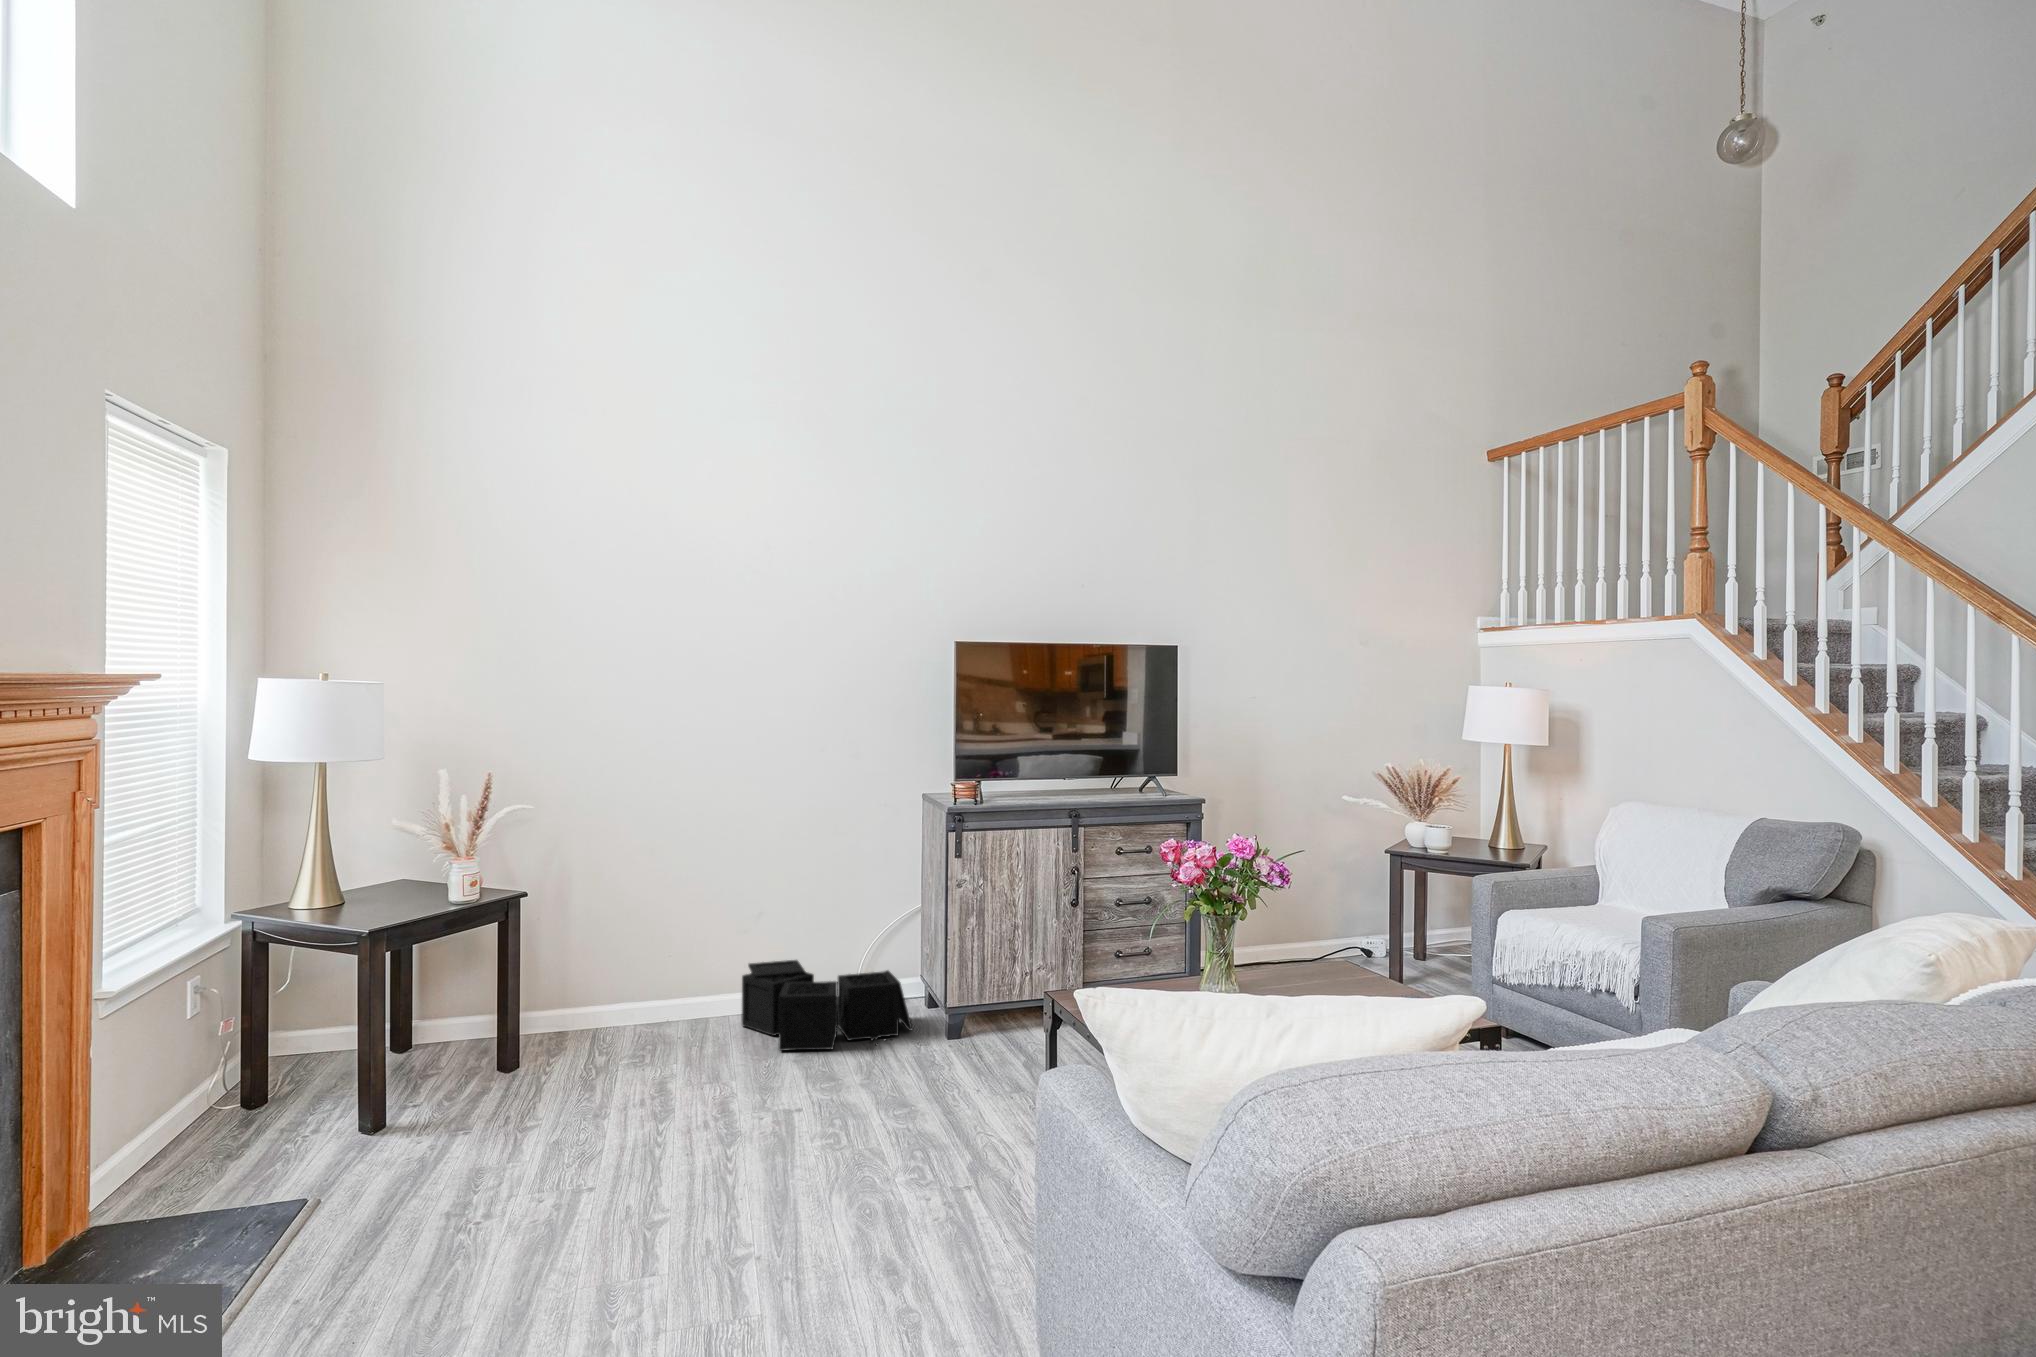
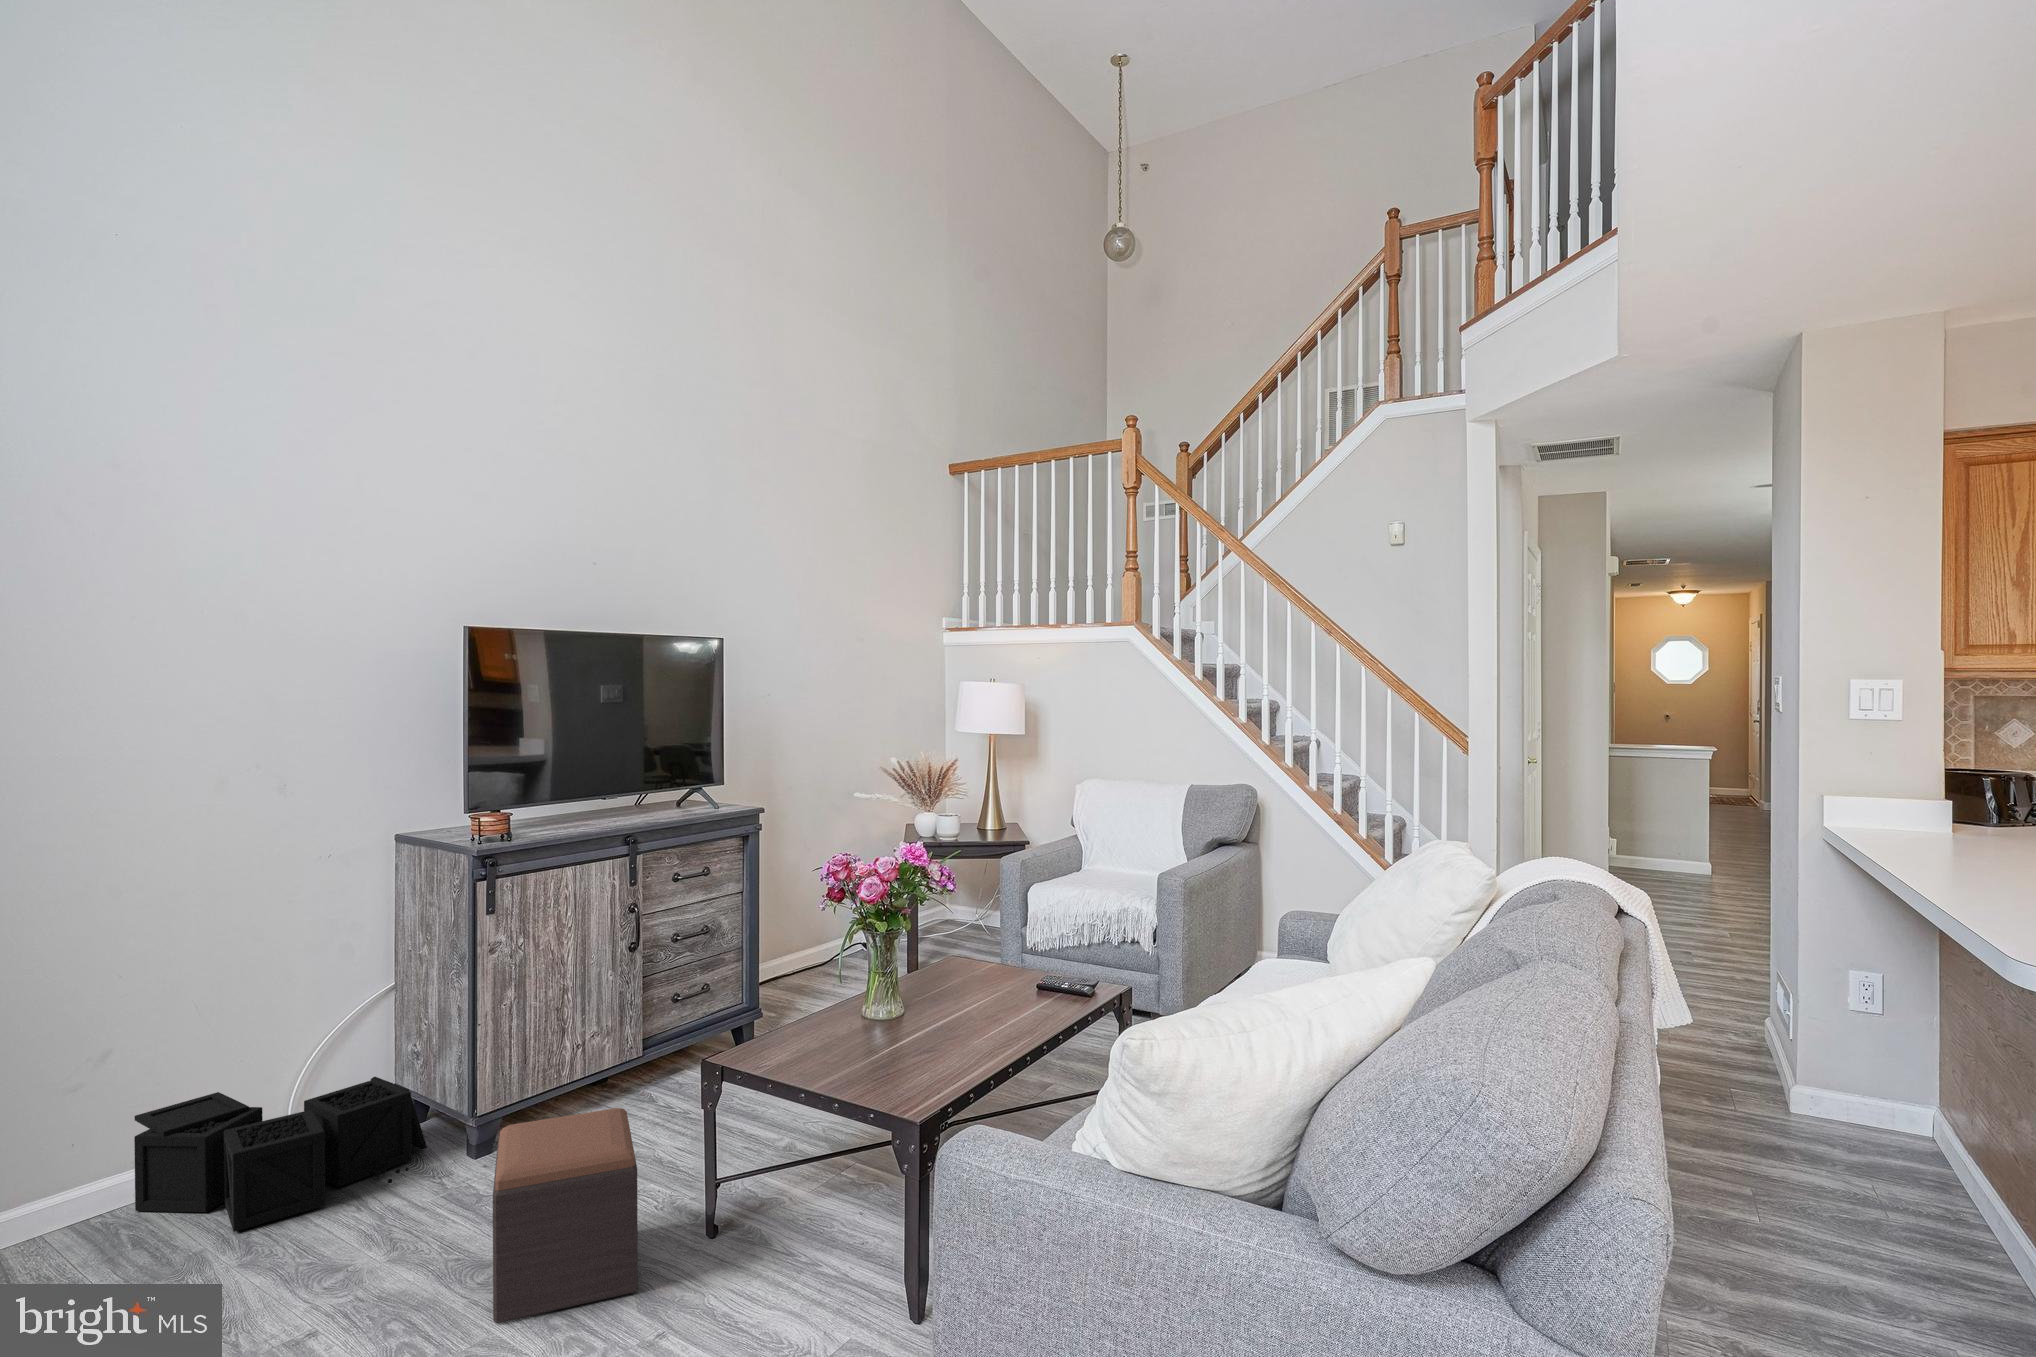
footstool: none [874,1009,997,1155] -> present [493,1108,638,1323]

